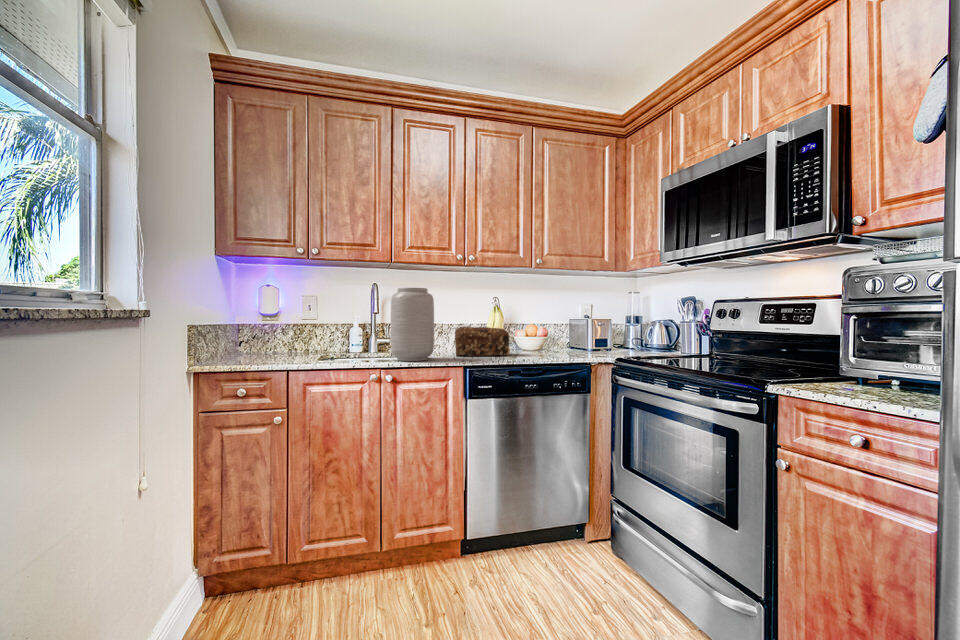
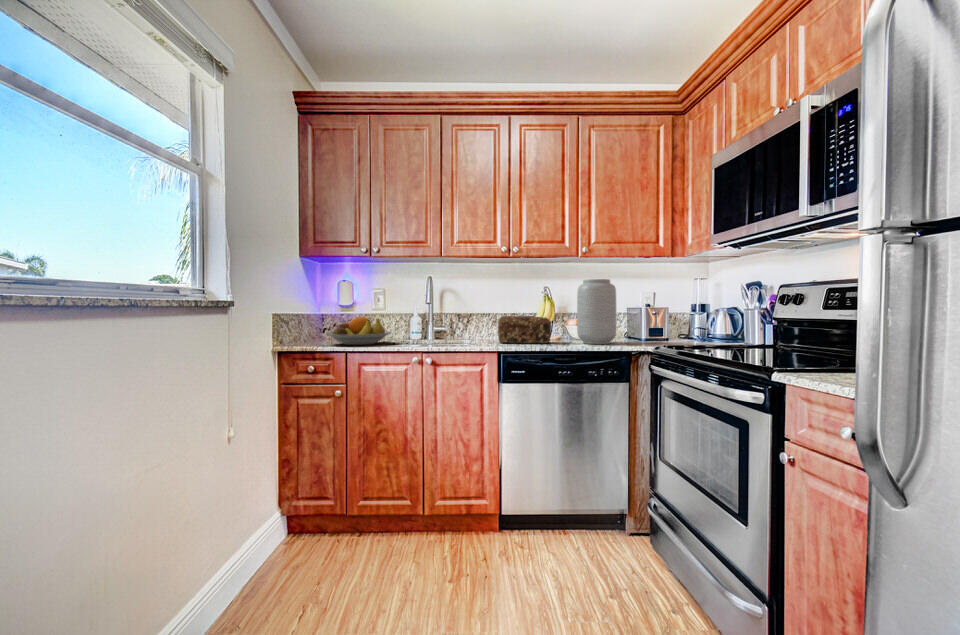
vase: present [391,288,434,361] -> present [577,279,616,344]
fruit bowl: none [254,328,335,361] -> present [326,317,392,345]

